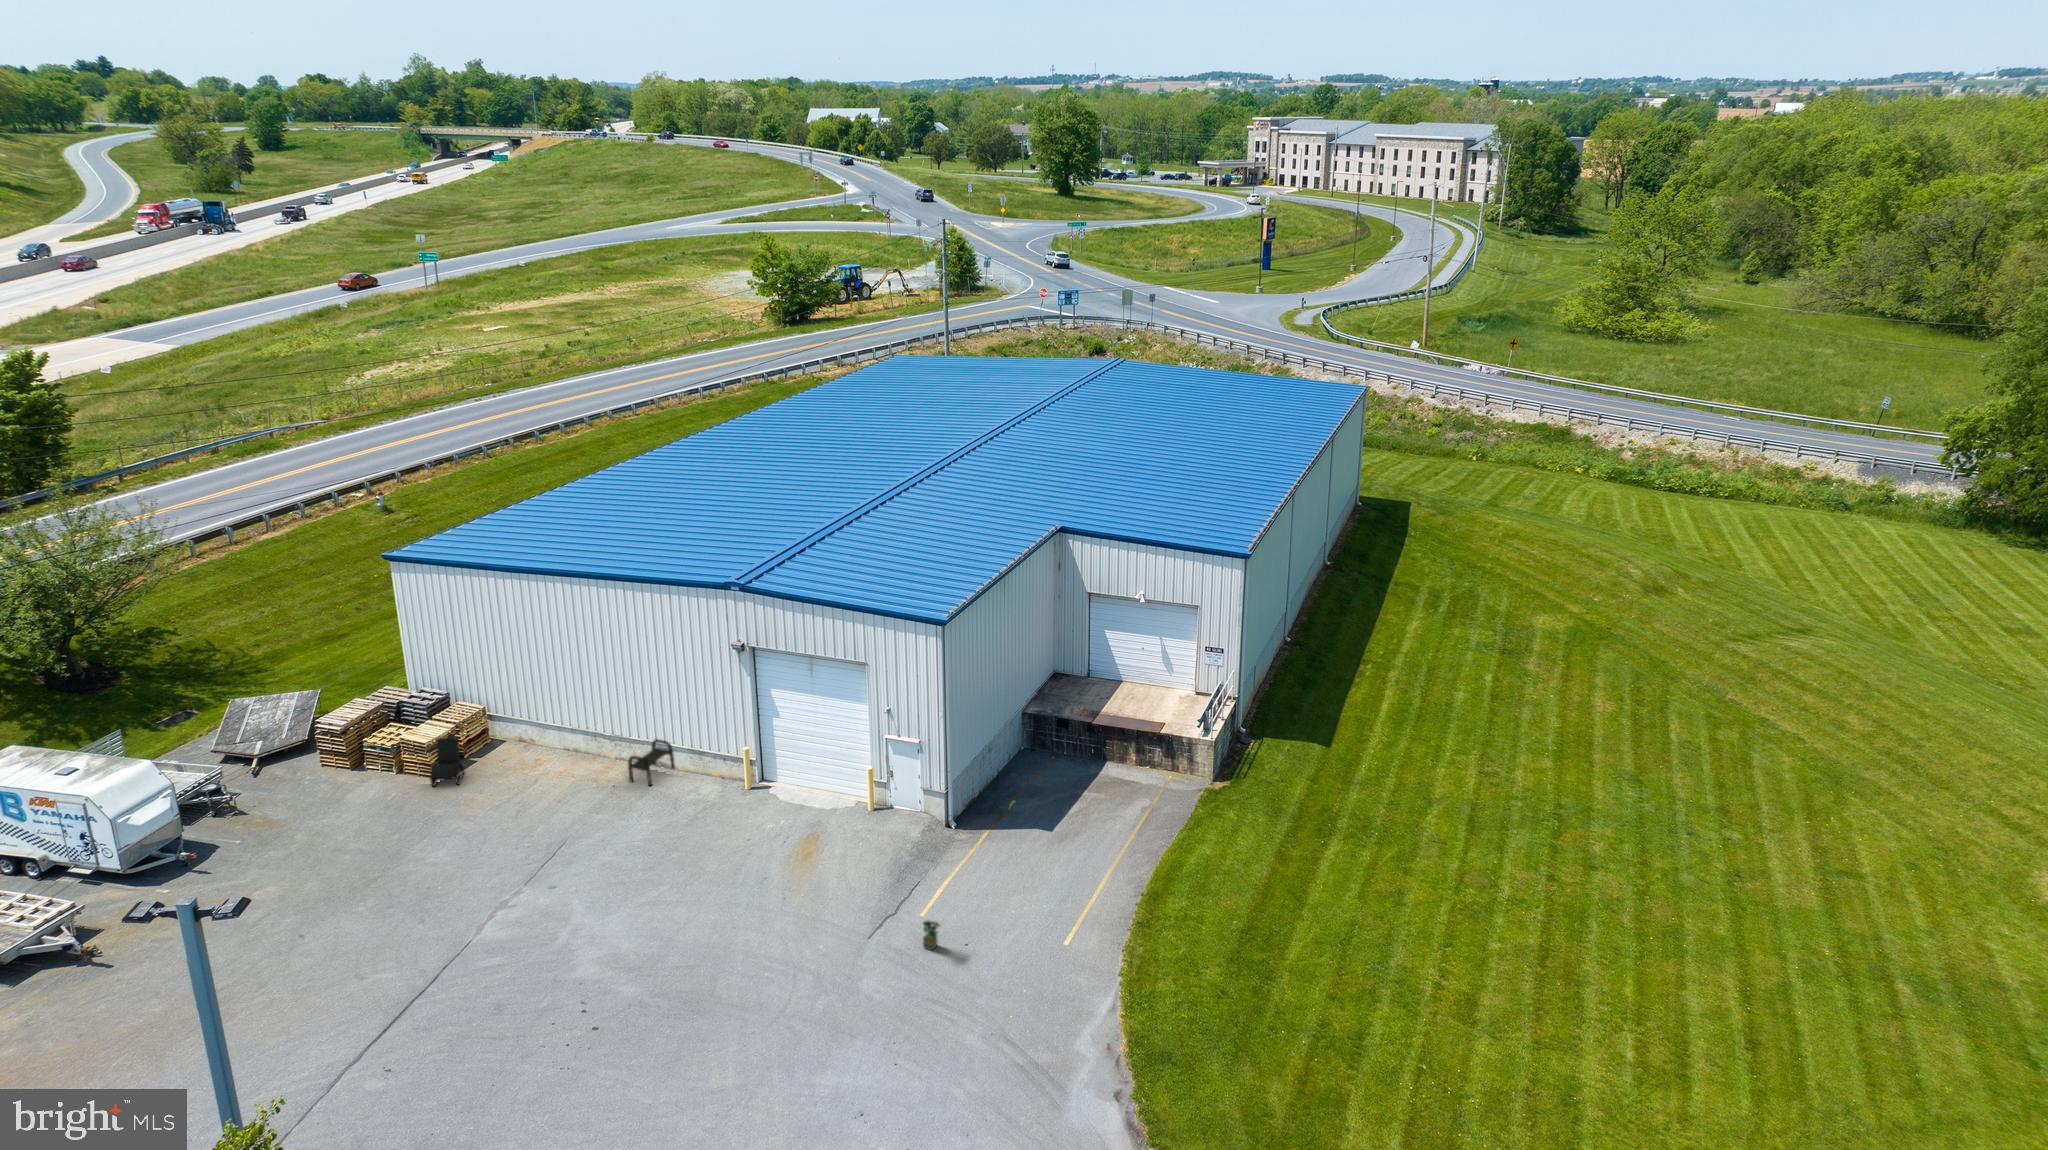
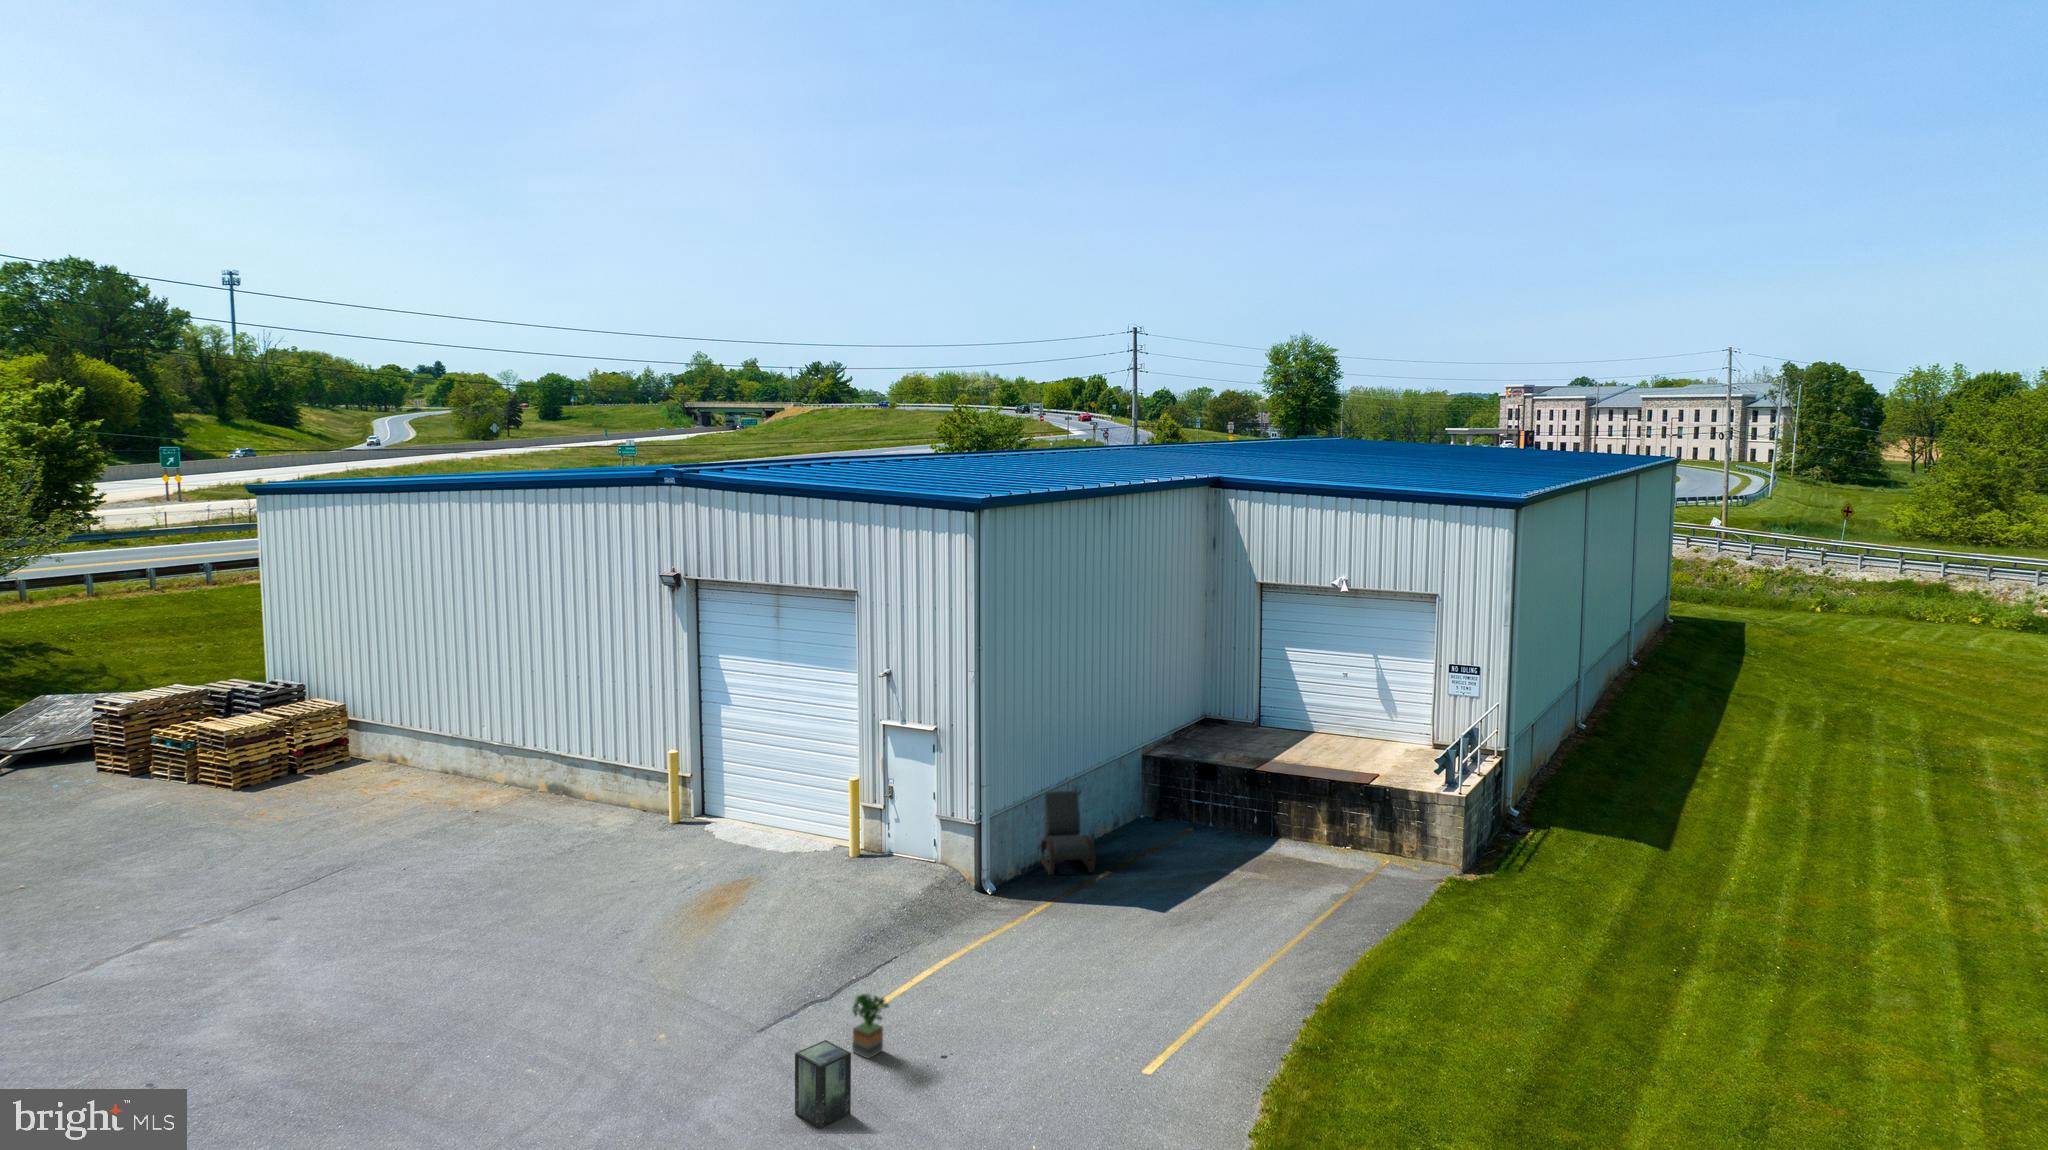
lounge chair: present [430,737,464,787] -> present [1040,791,1096,875]
bench: present [628,739,675,786] -> none [499,747,579,811]
storage box: none [910,952,936,993] -> present [795,1040,851,1129]

